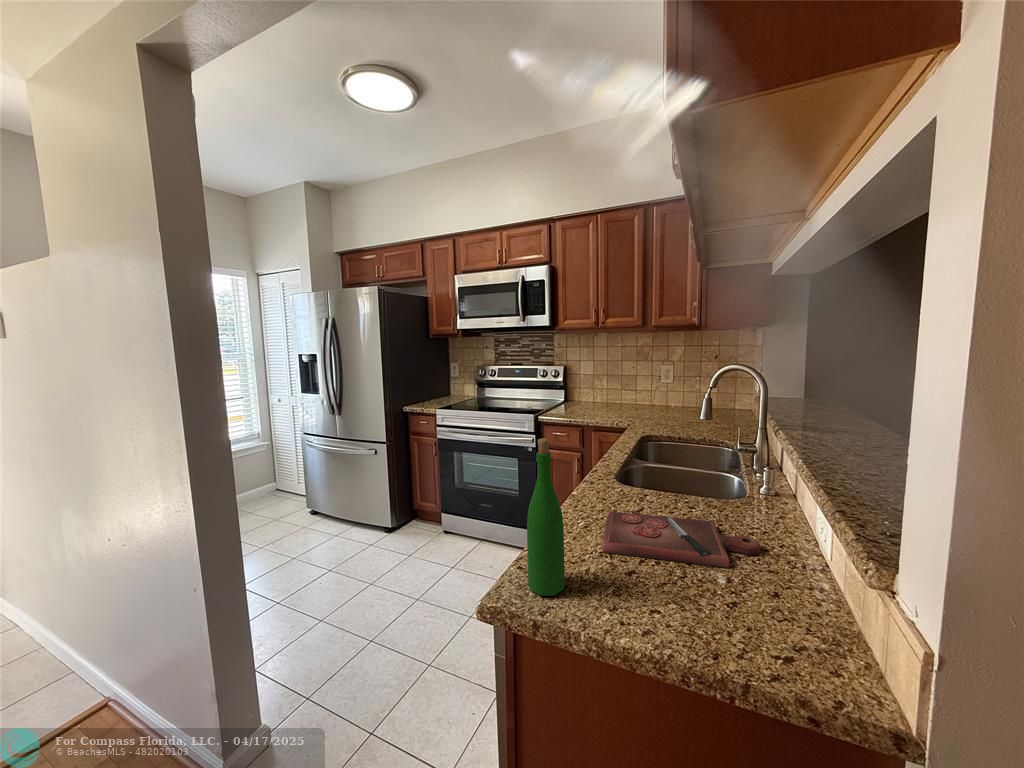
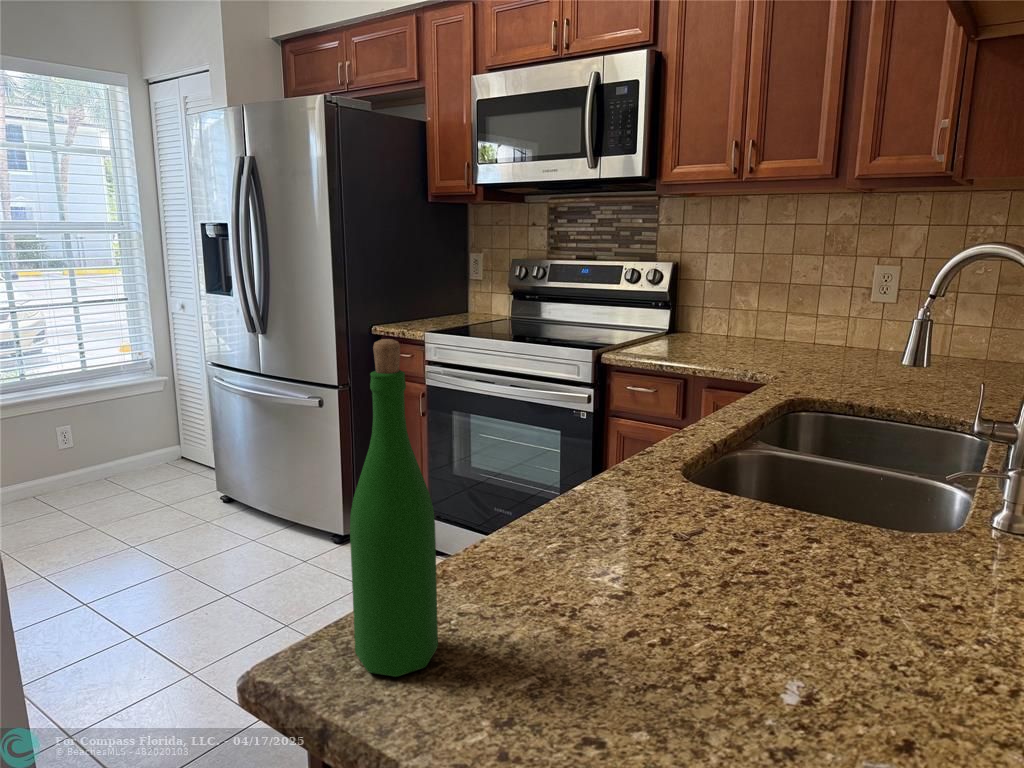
cutting board: present [602,511,760,568] -> none [561,528,922,671]

